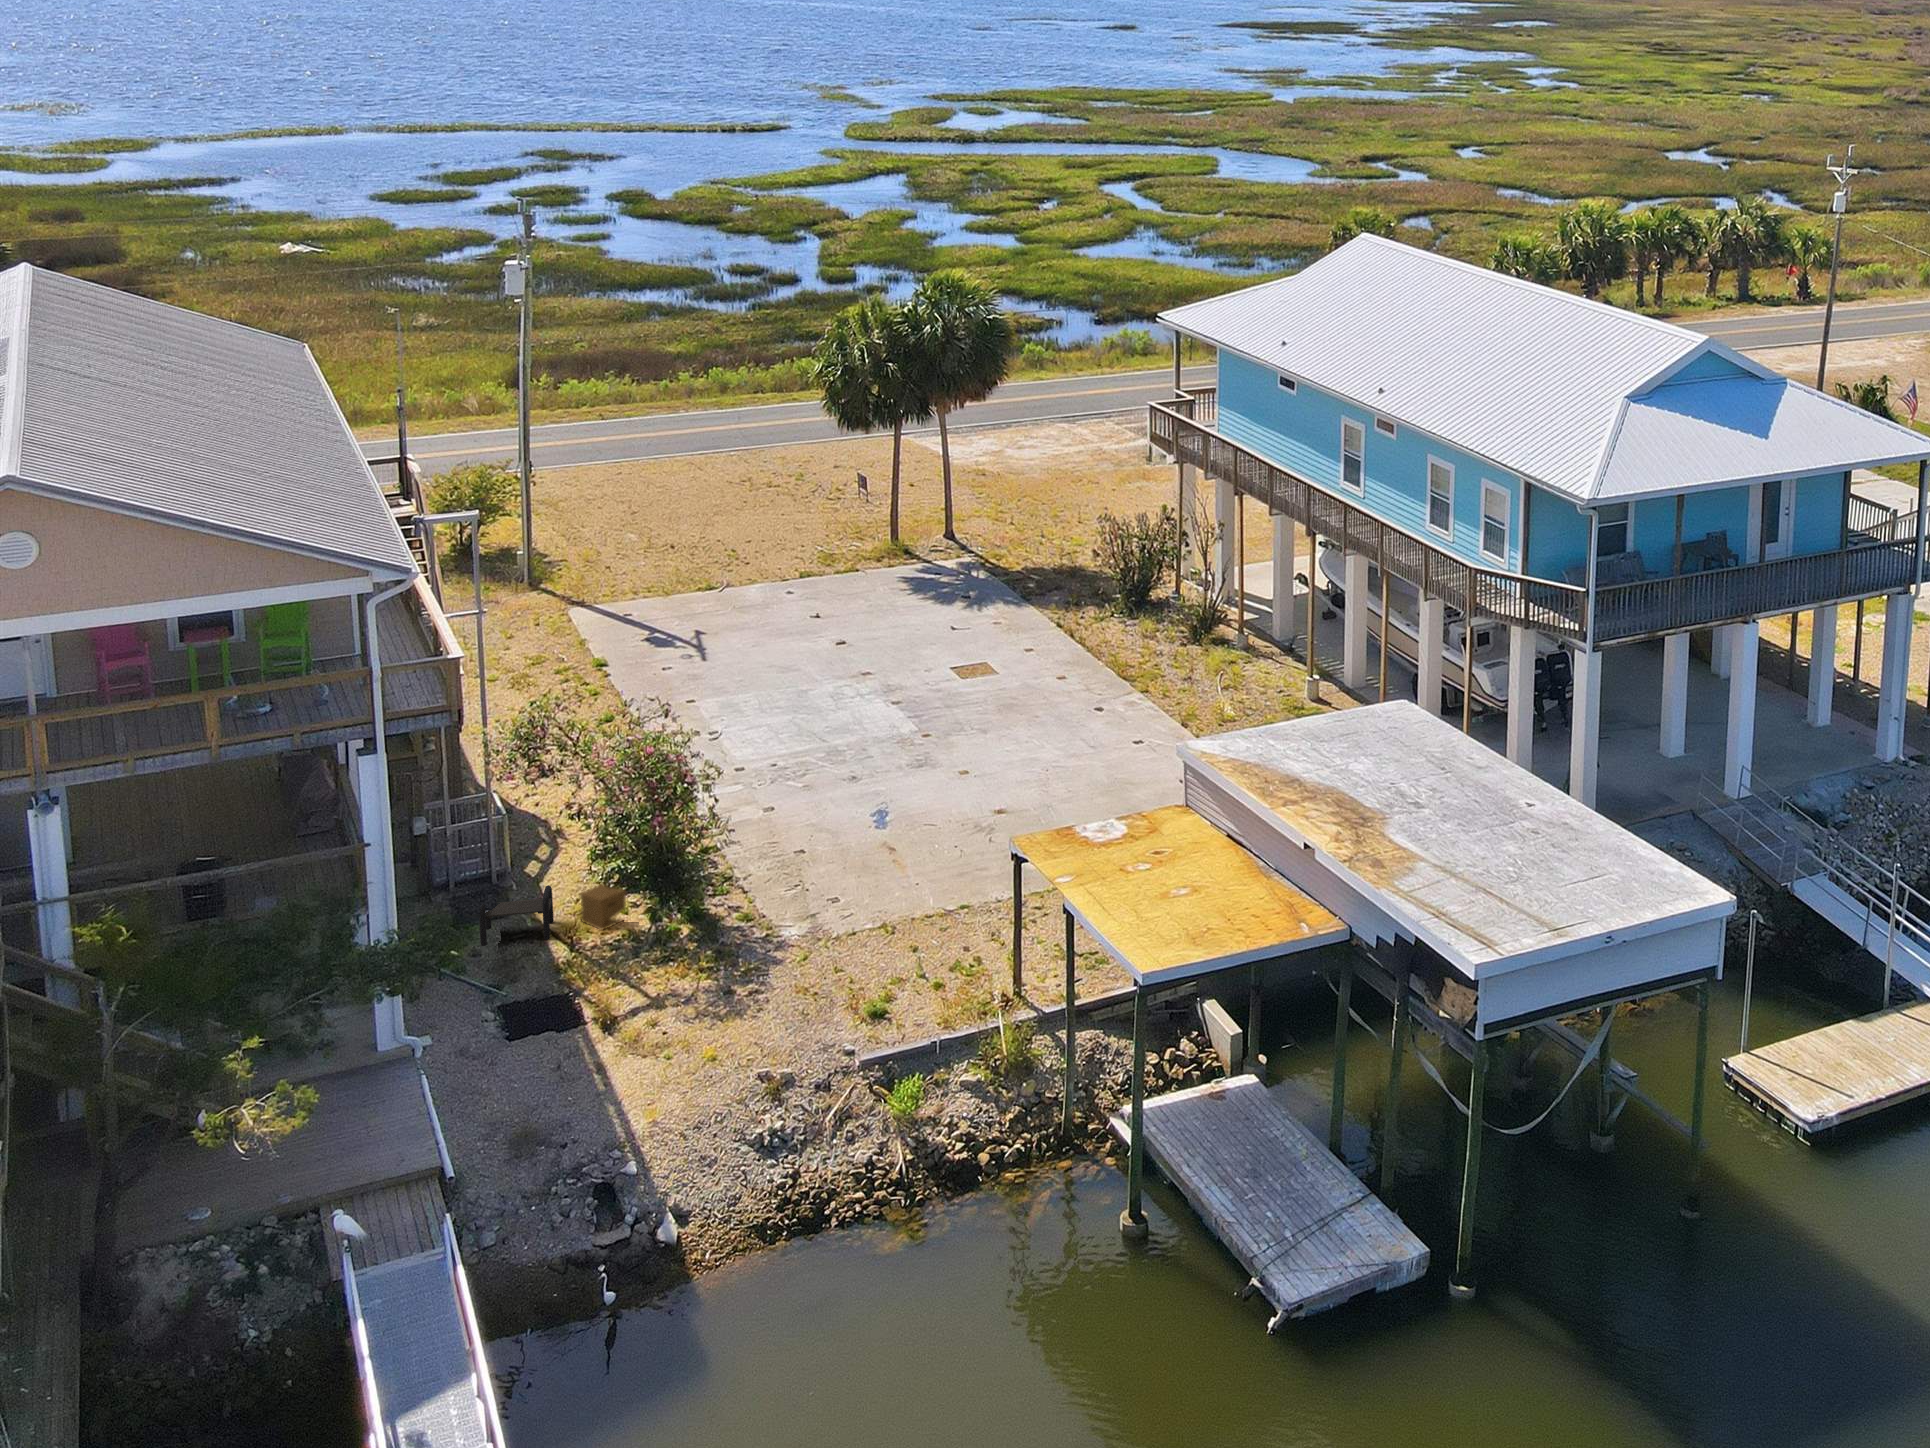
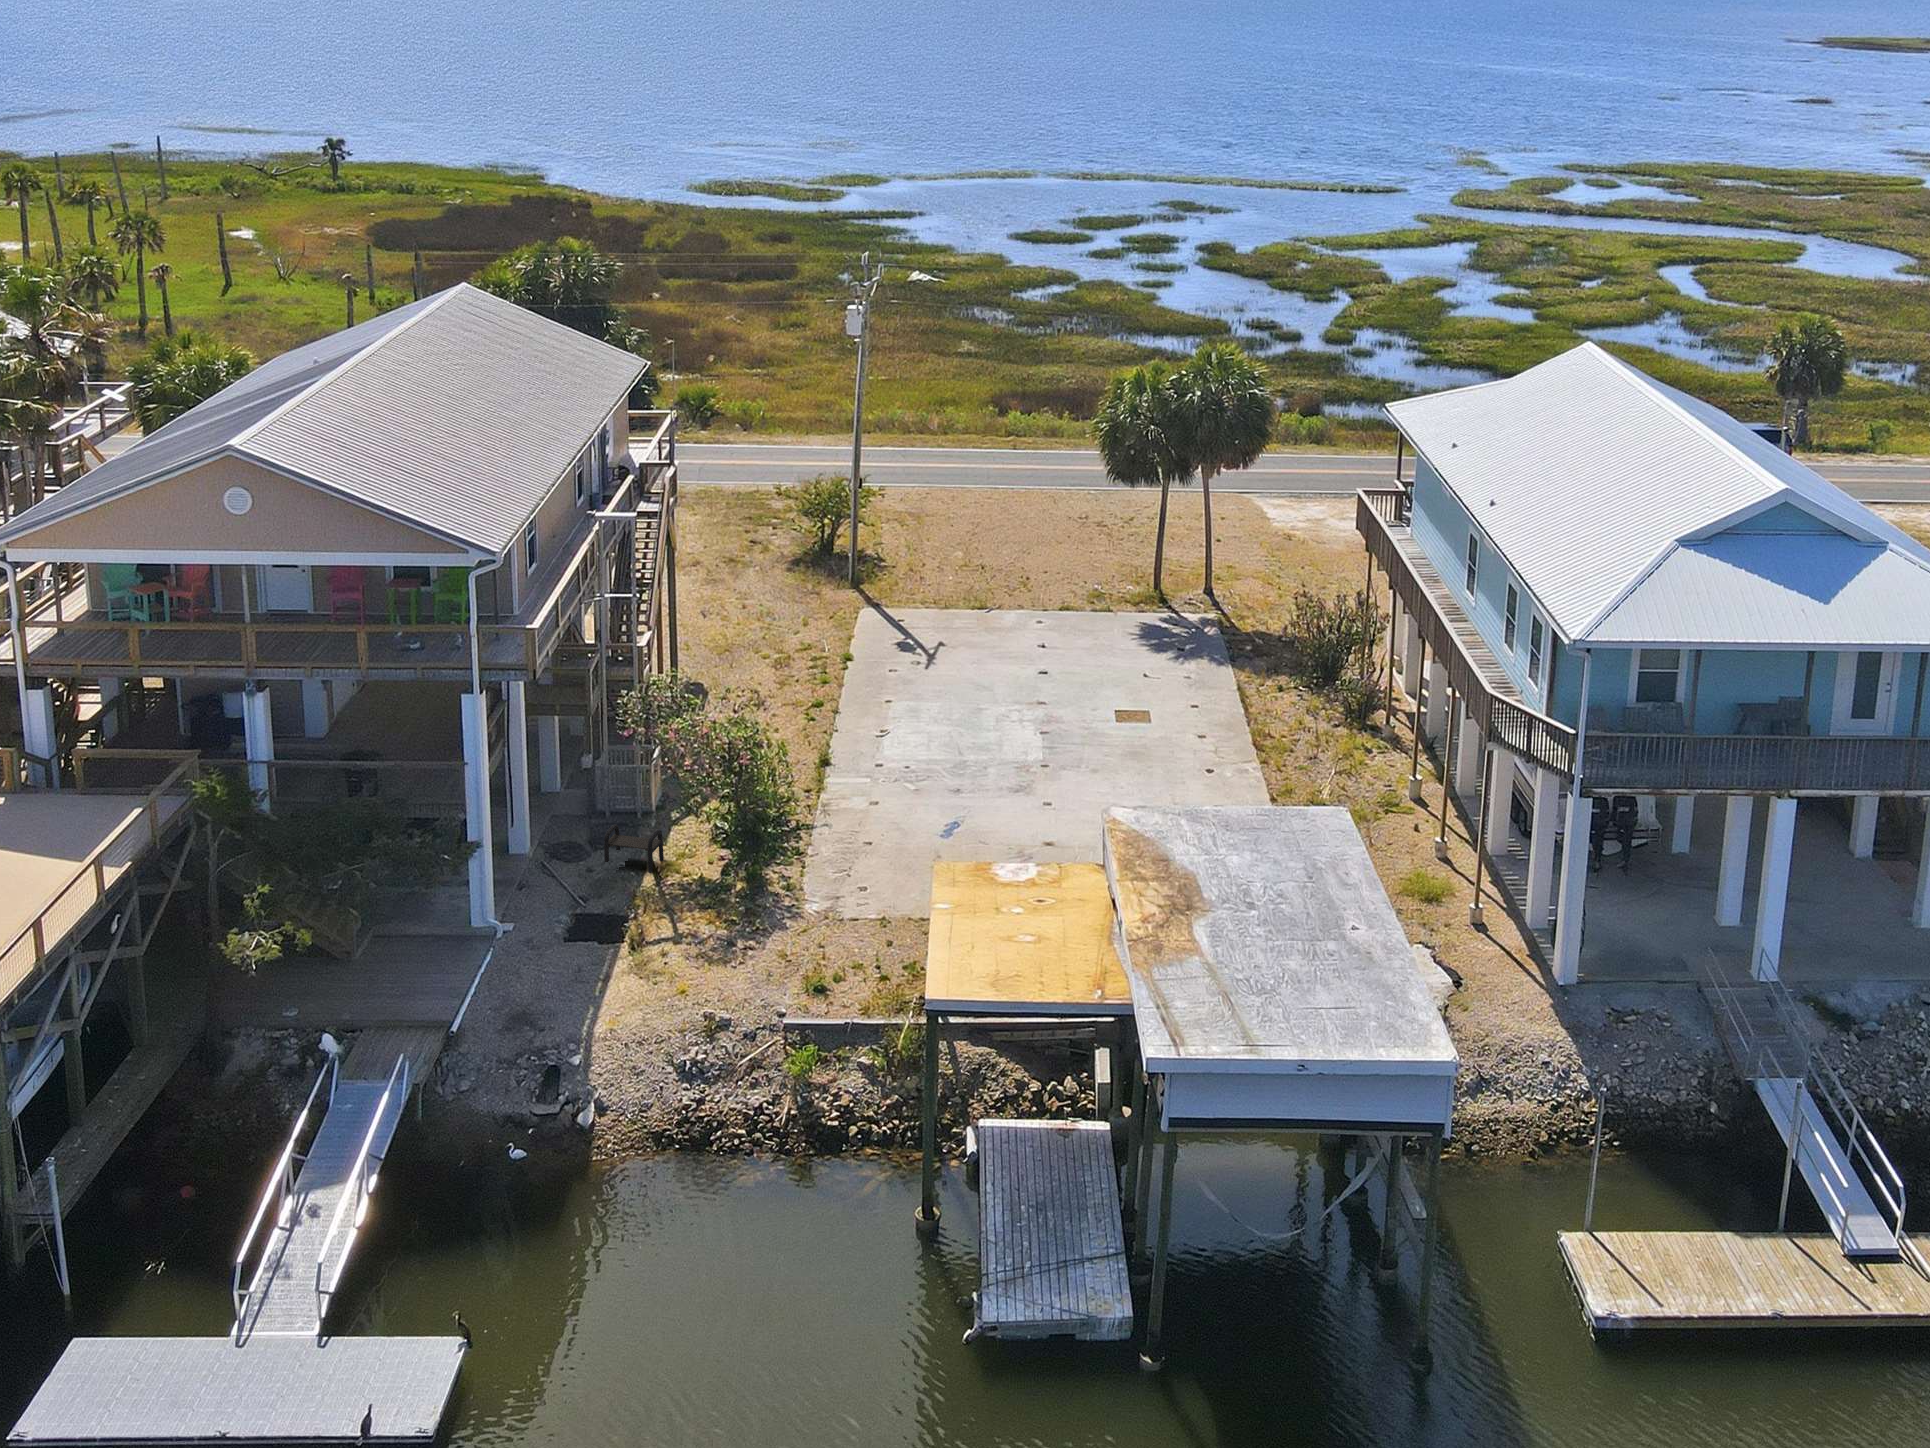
cardboard box: present [580,884,626,930] -> none [681,836,714,875]

